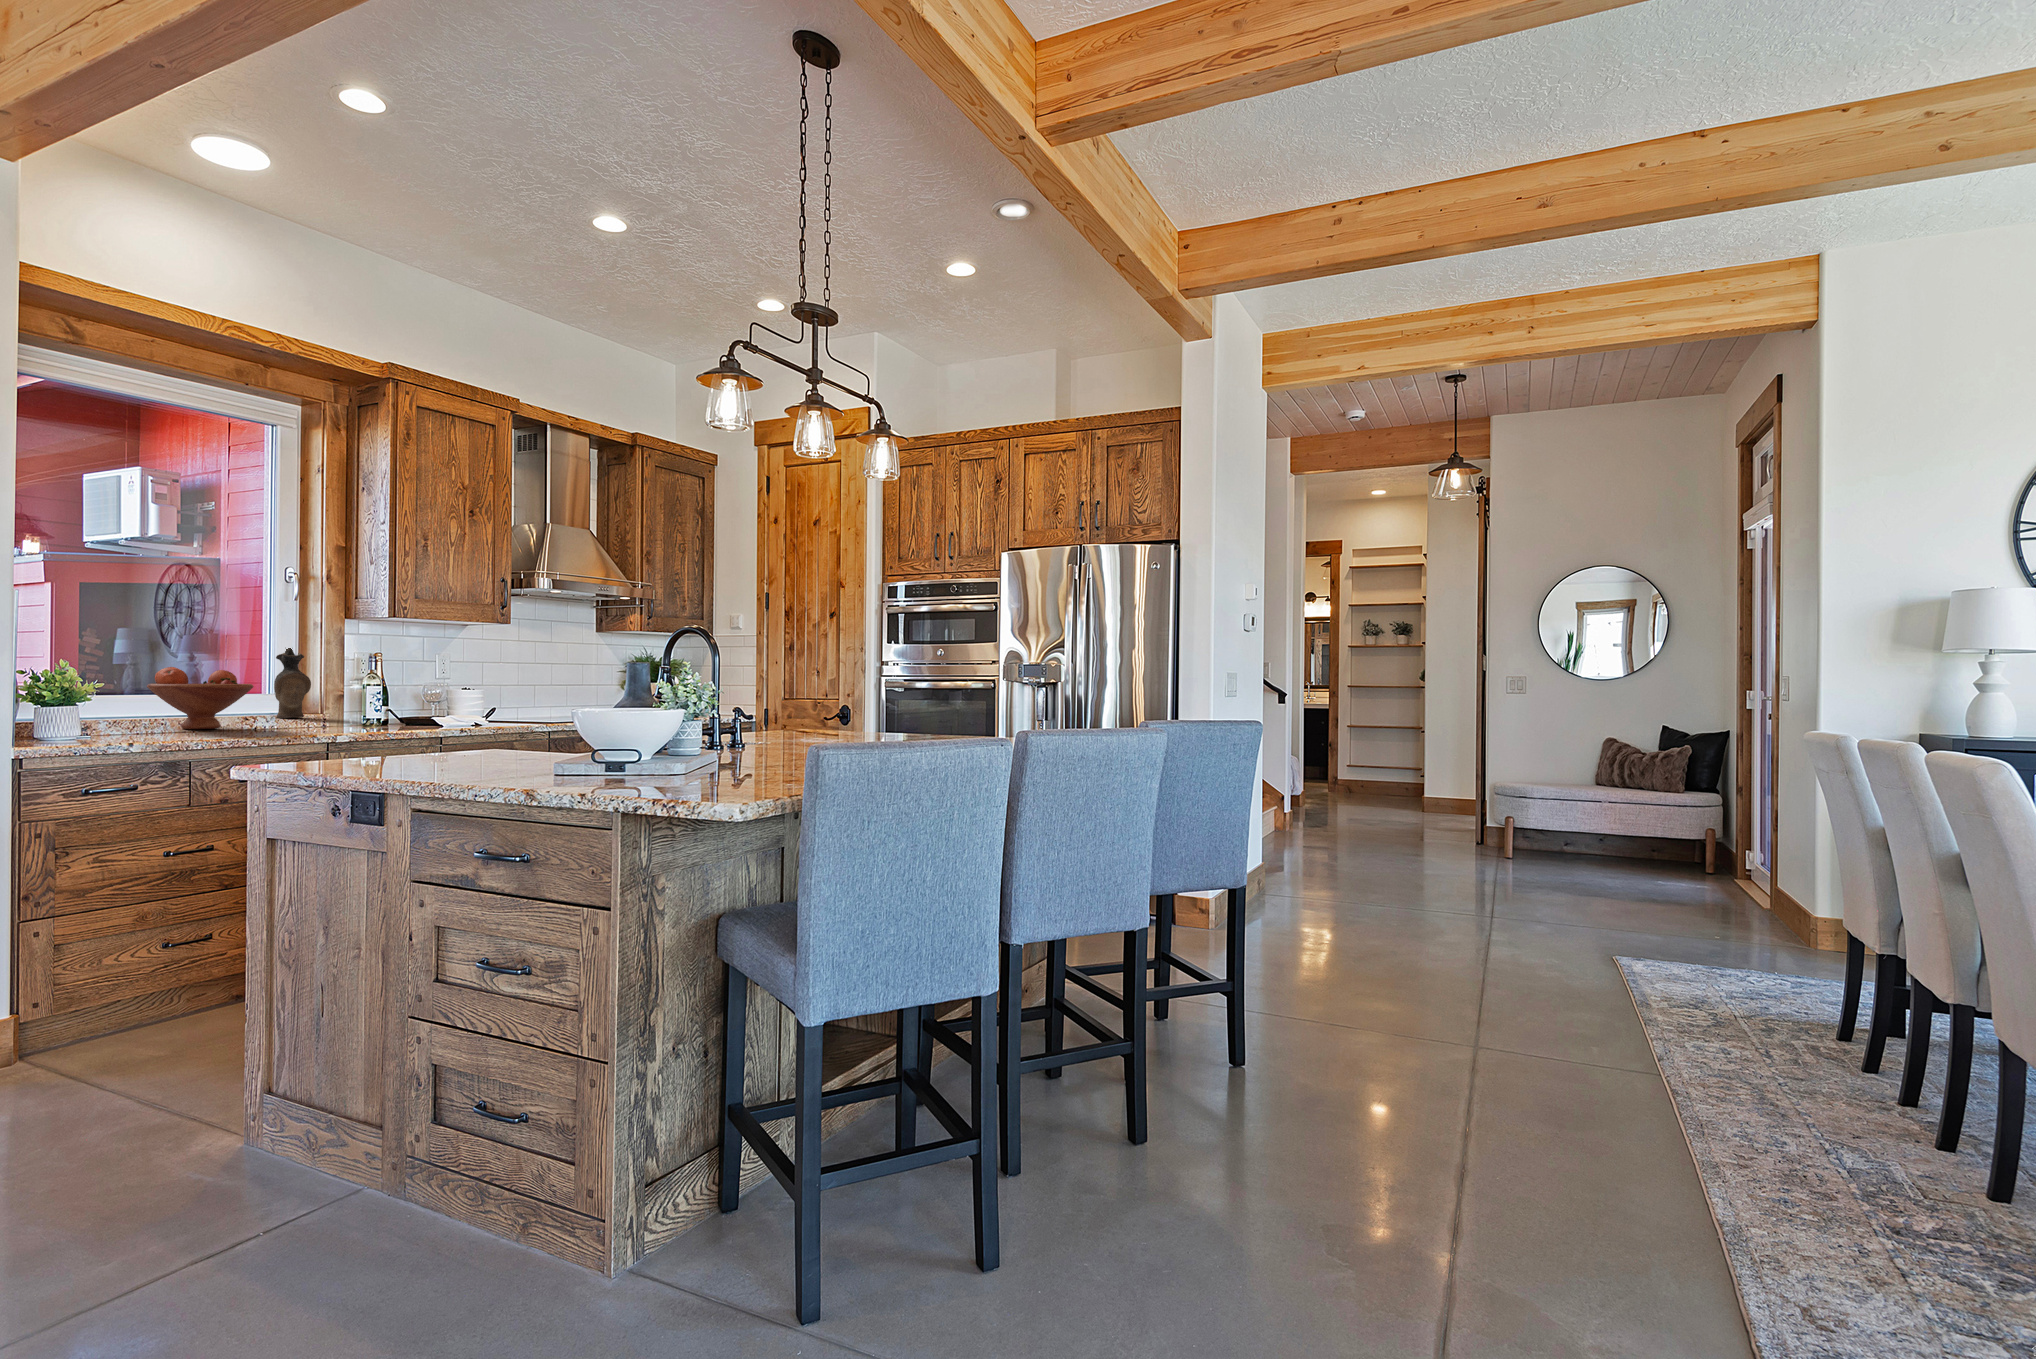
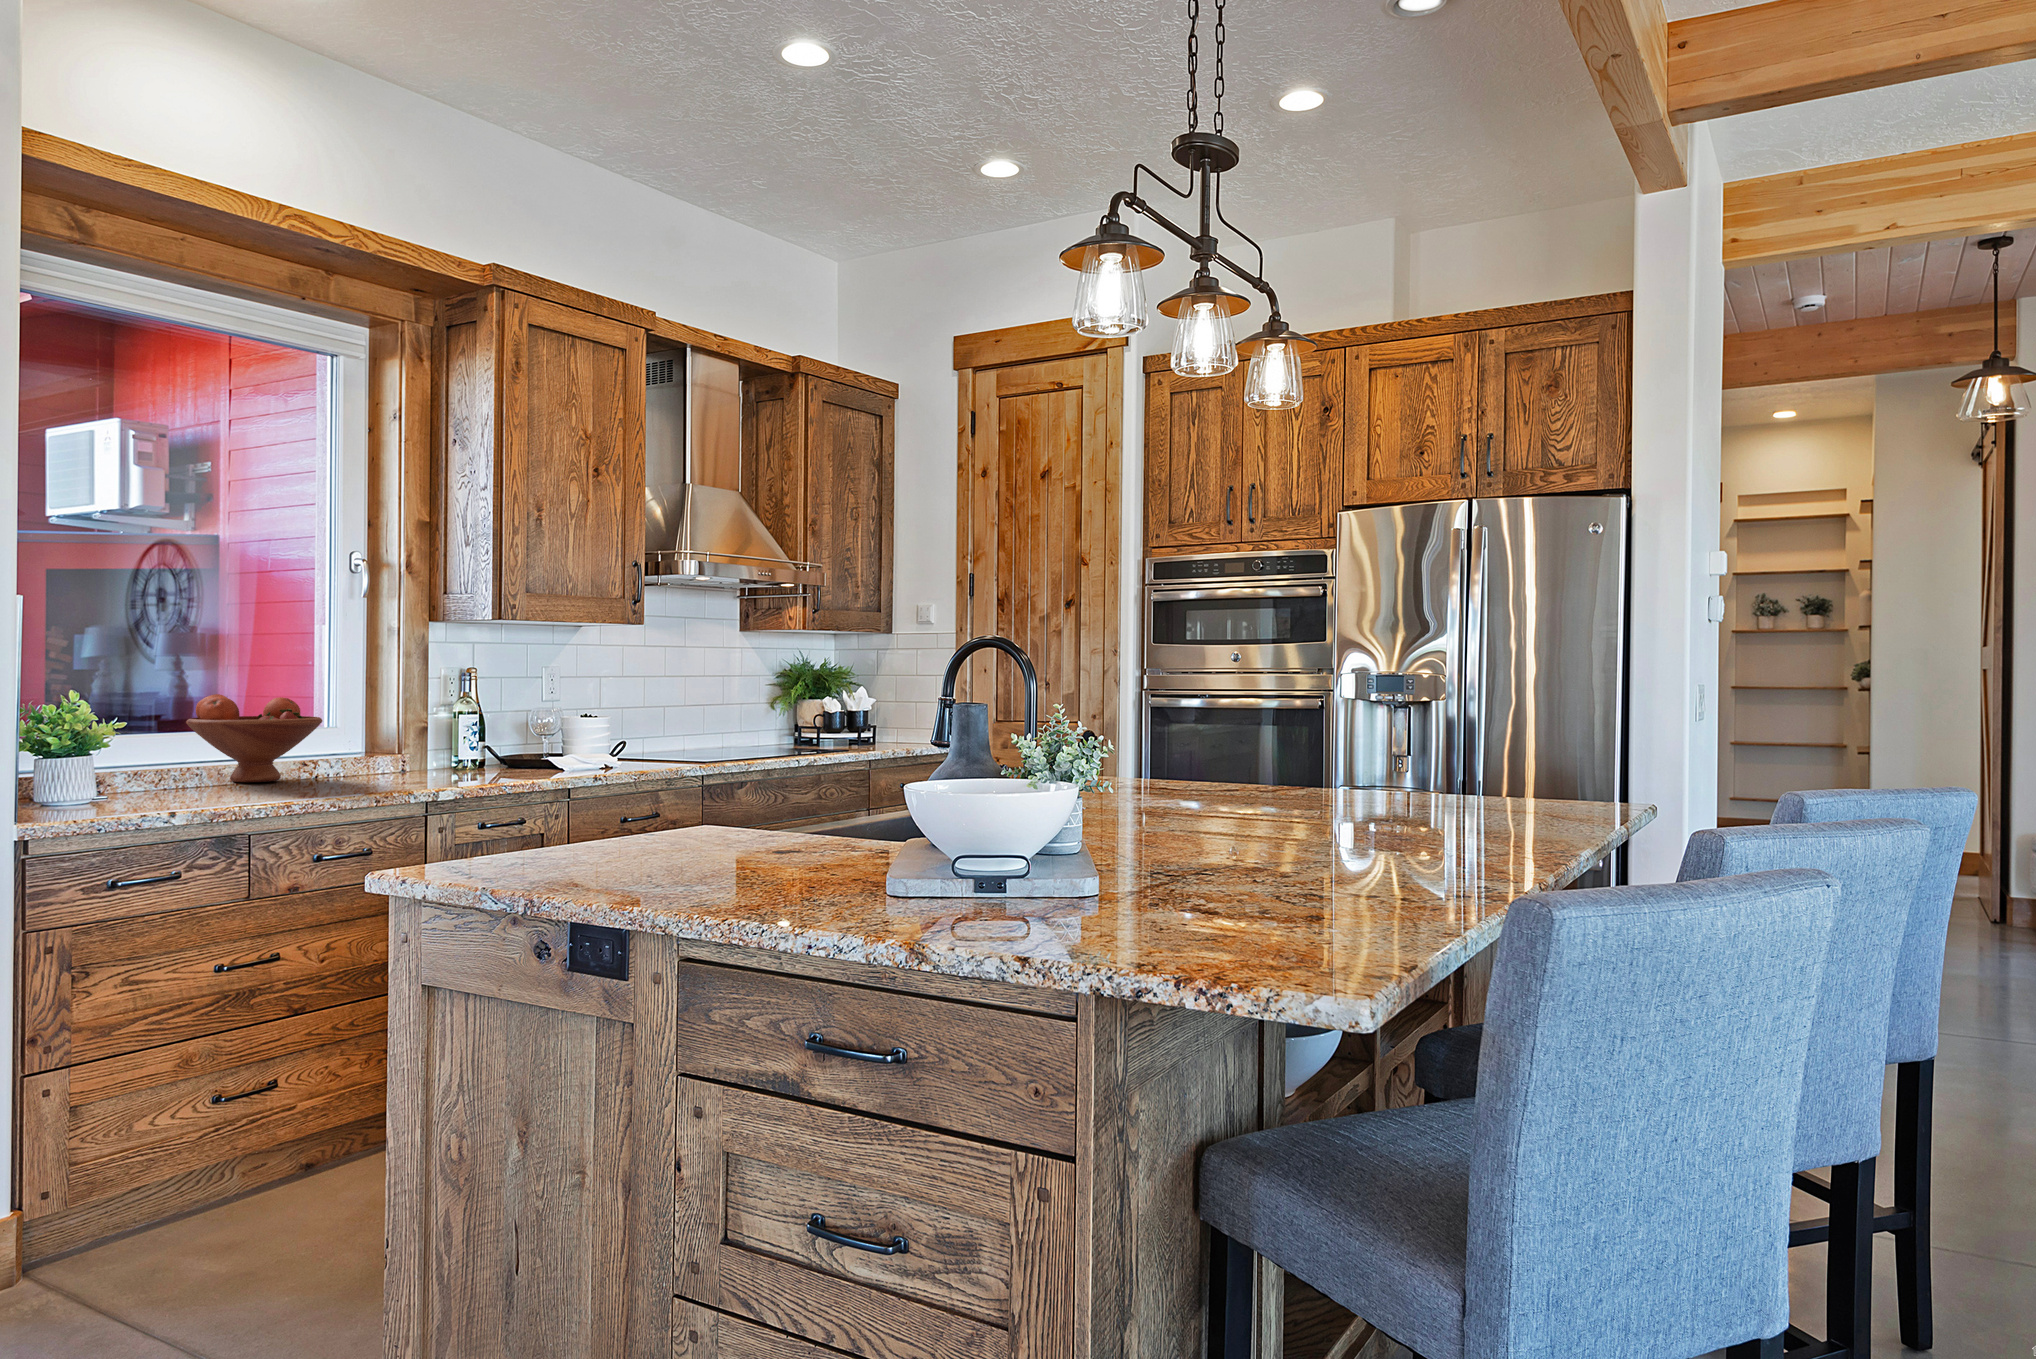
ceramic pitcher: present [274,648,311,718] -> none [344,658,390,759]

